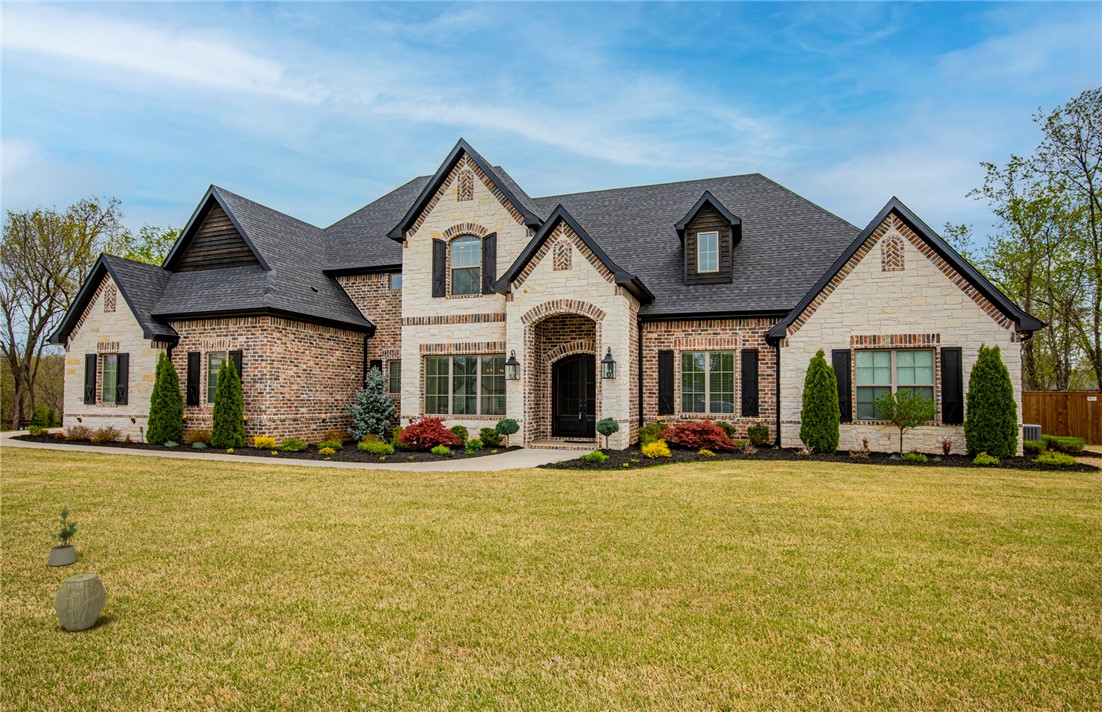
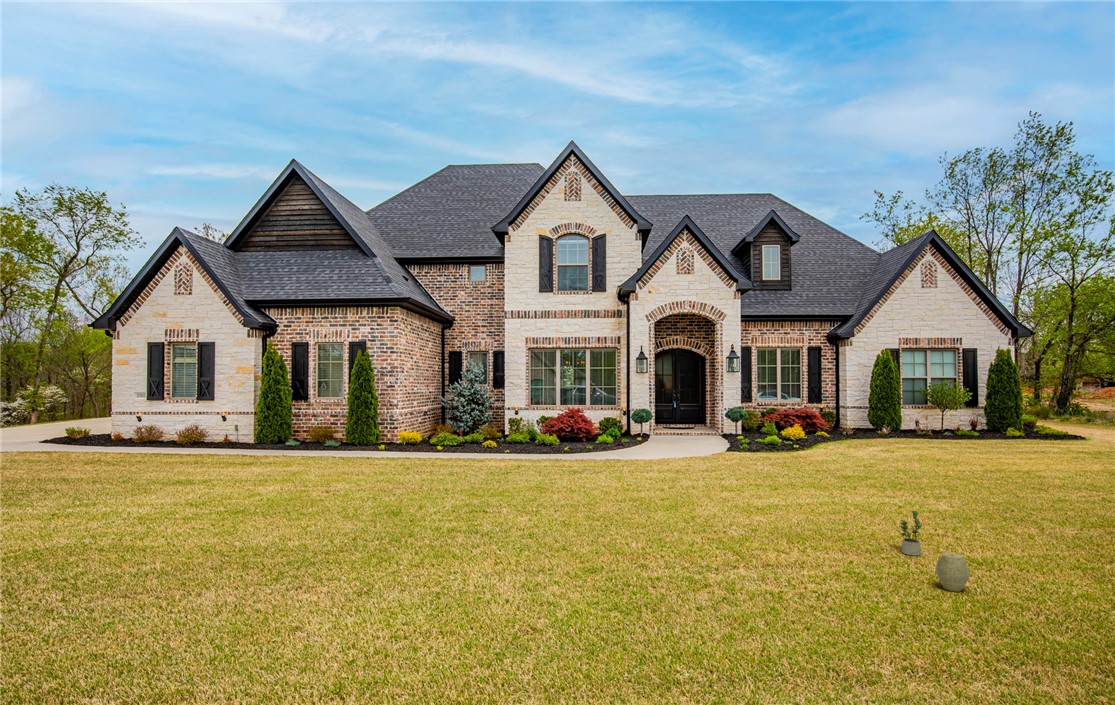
potted plant: present [49,509,78,566] -> present [896,511,922,556]

